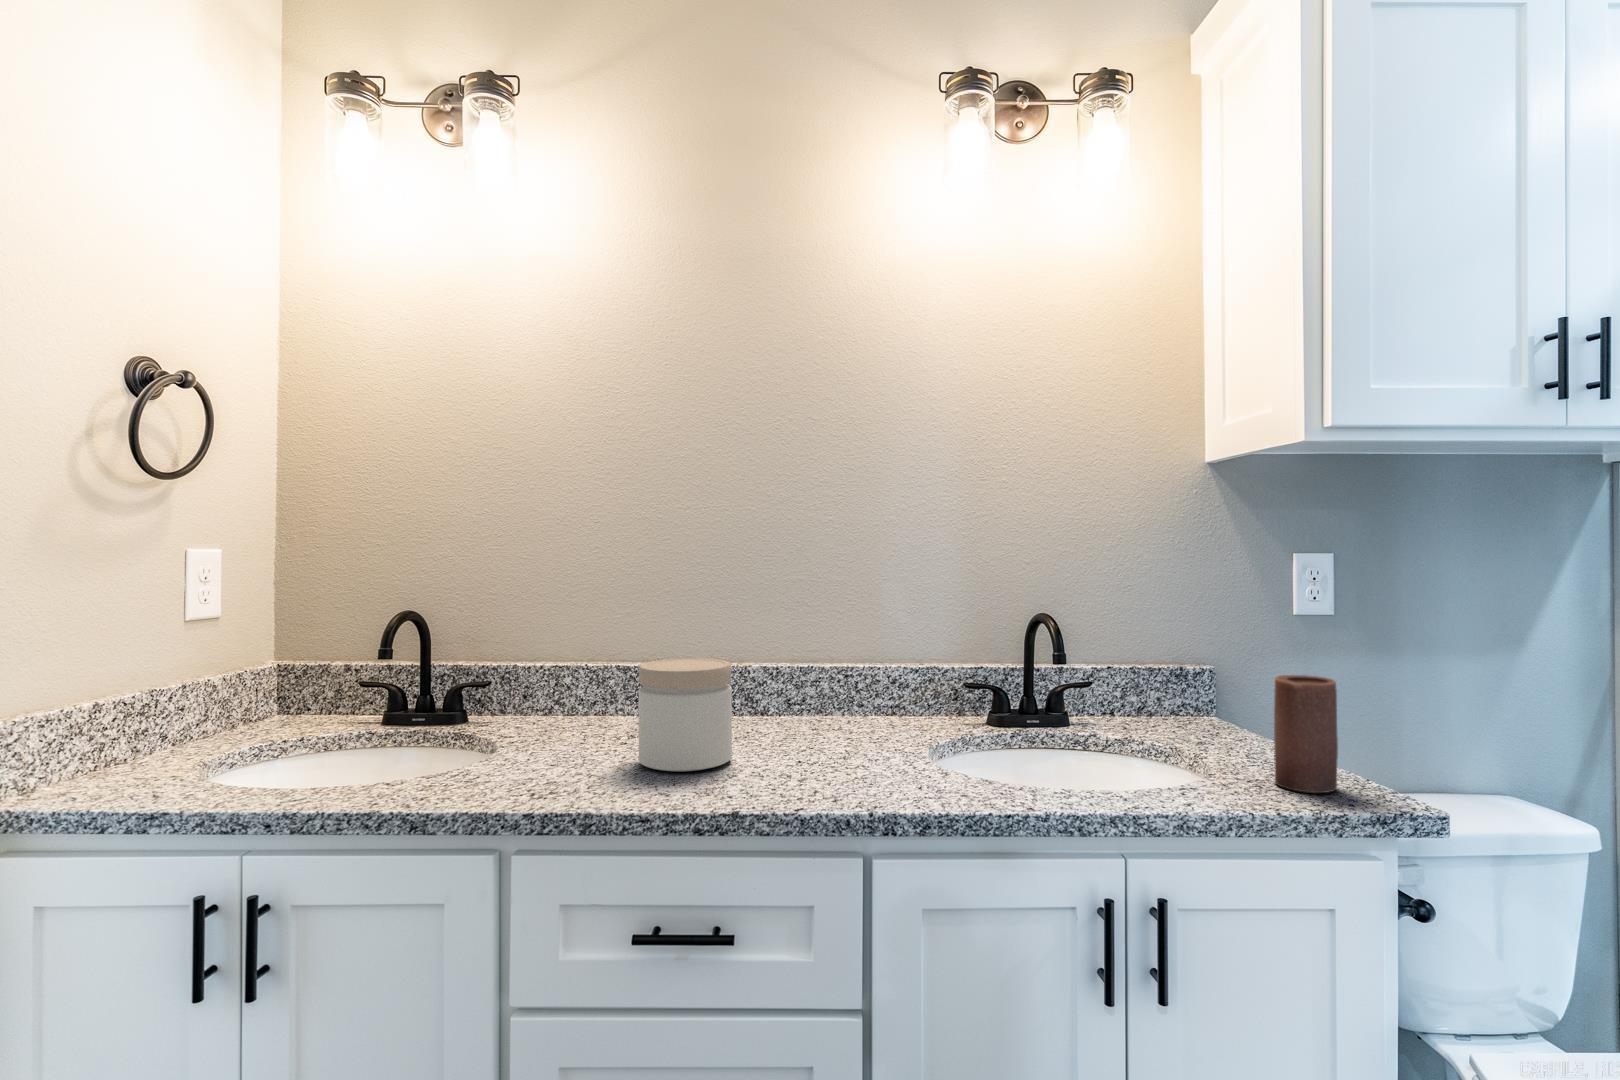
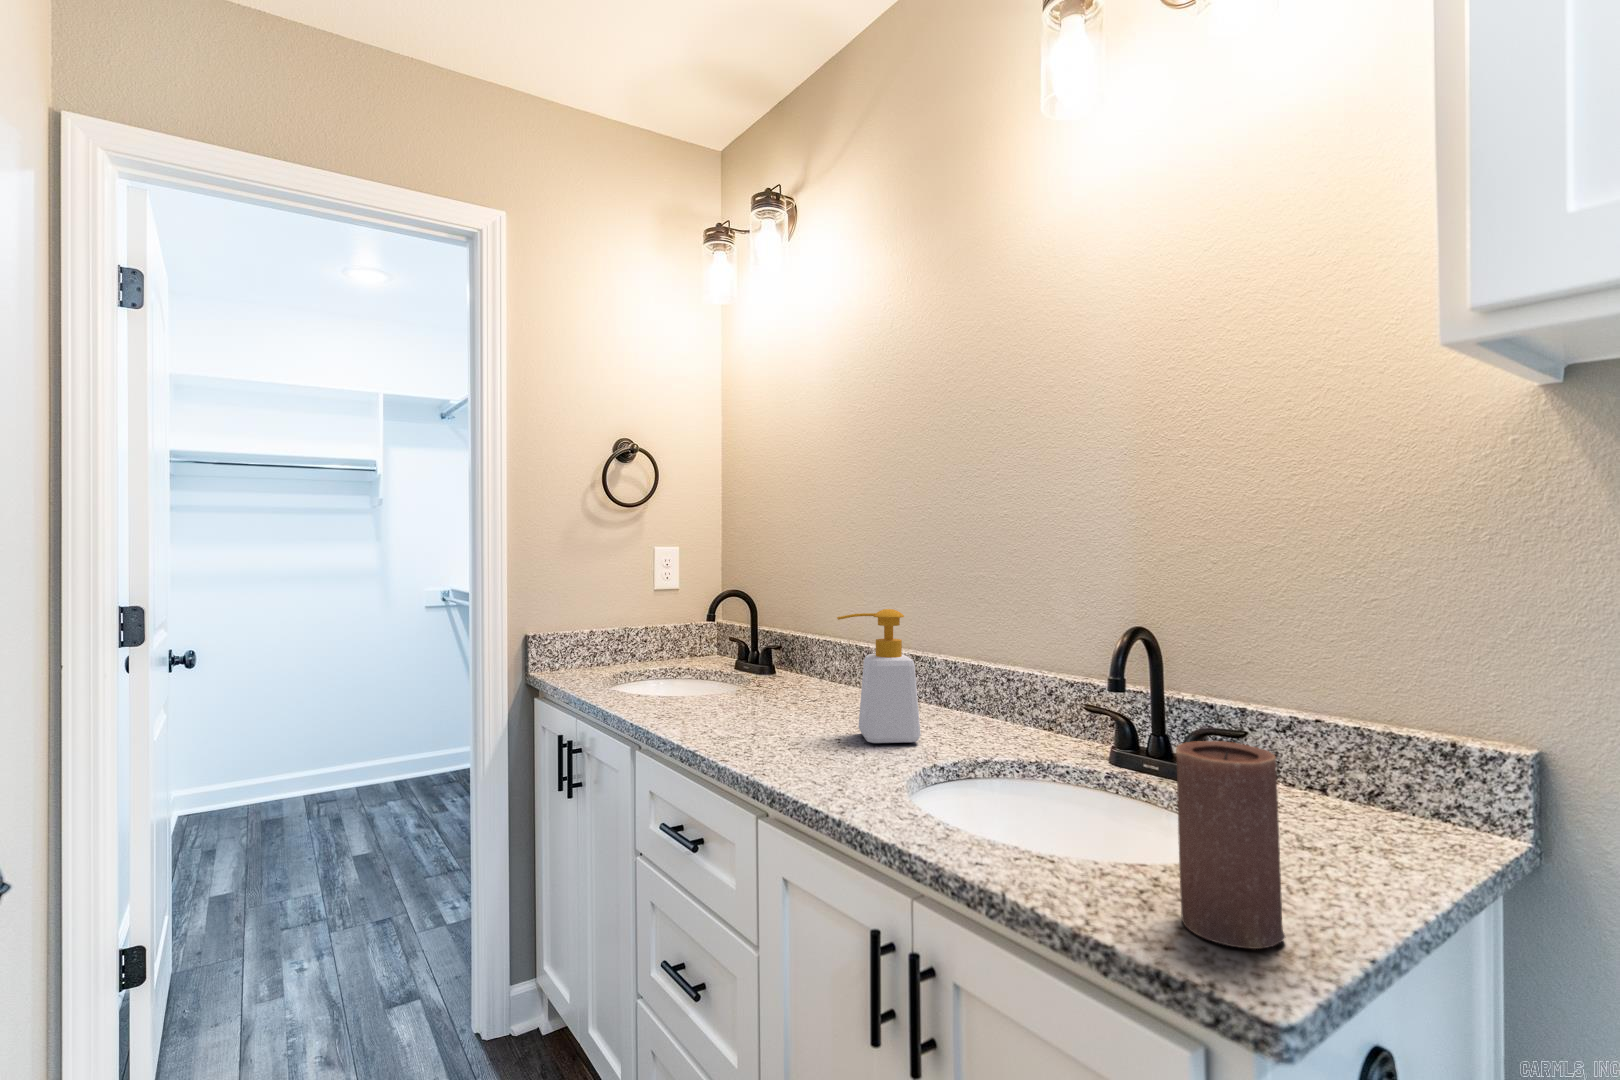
soap bottle: none [795,614,867,757] -> present [837,609,921,743]
jar: present [639,658,732,772] -> none [740,637,815,726]

